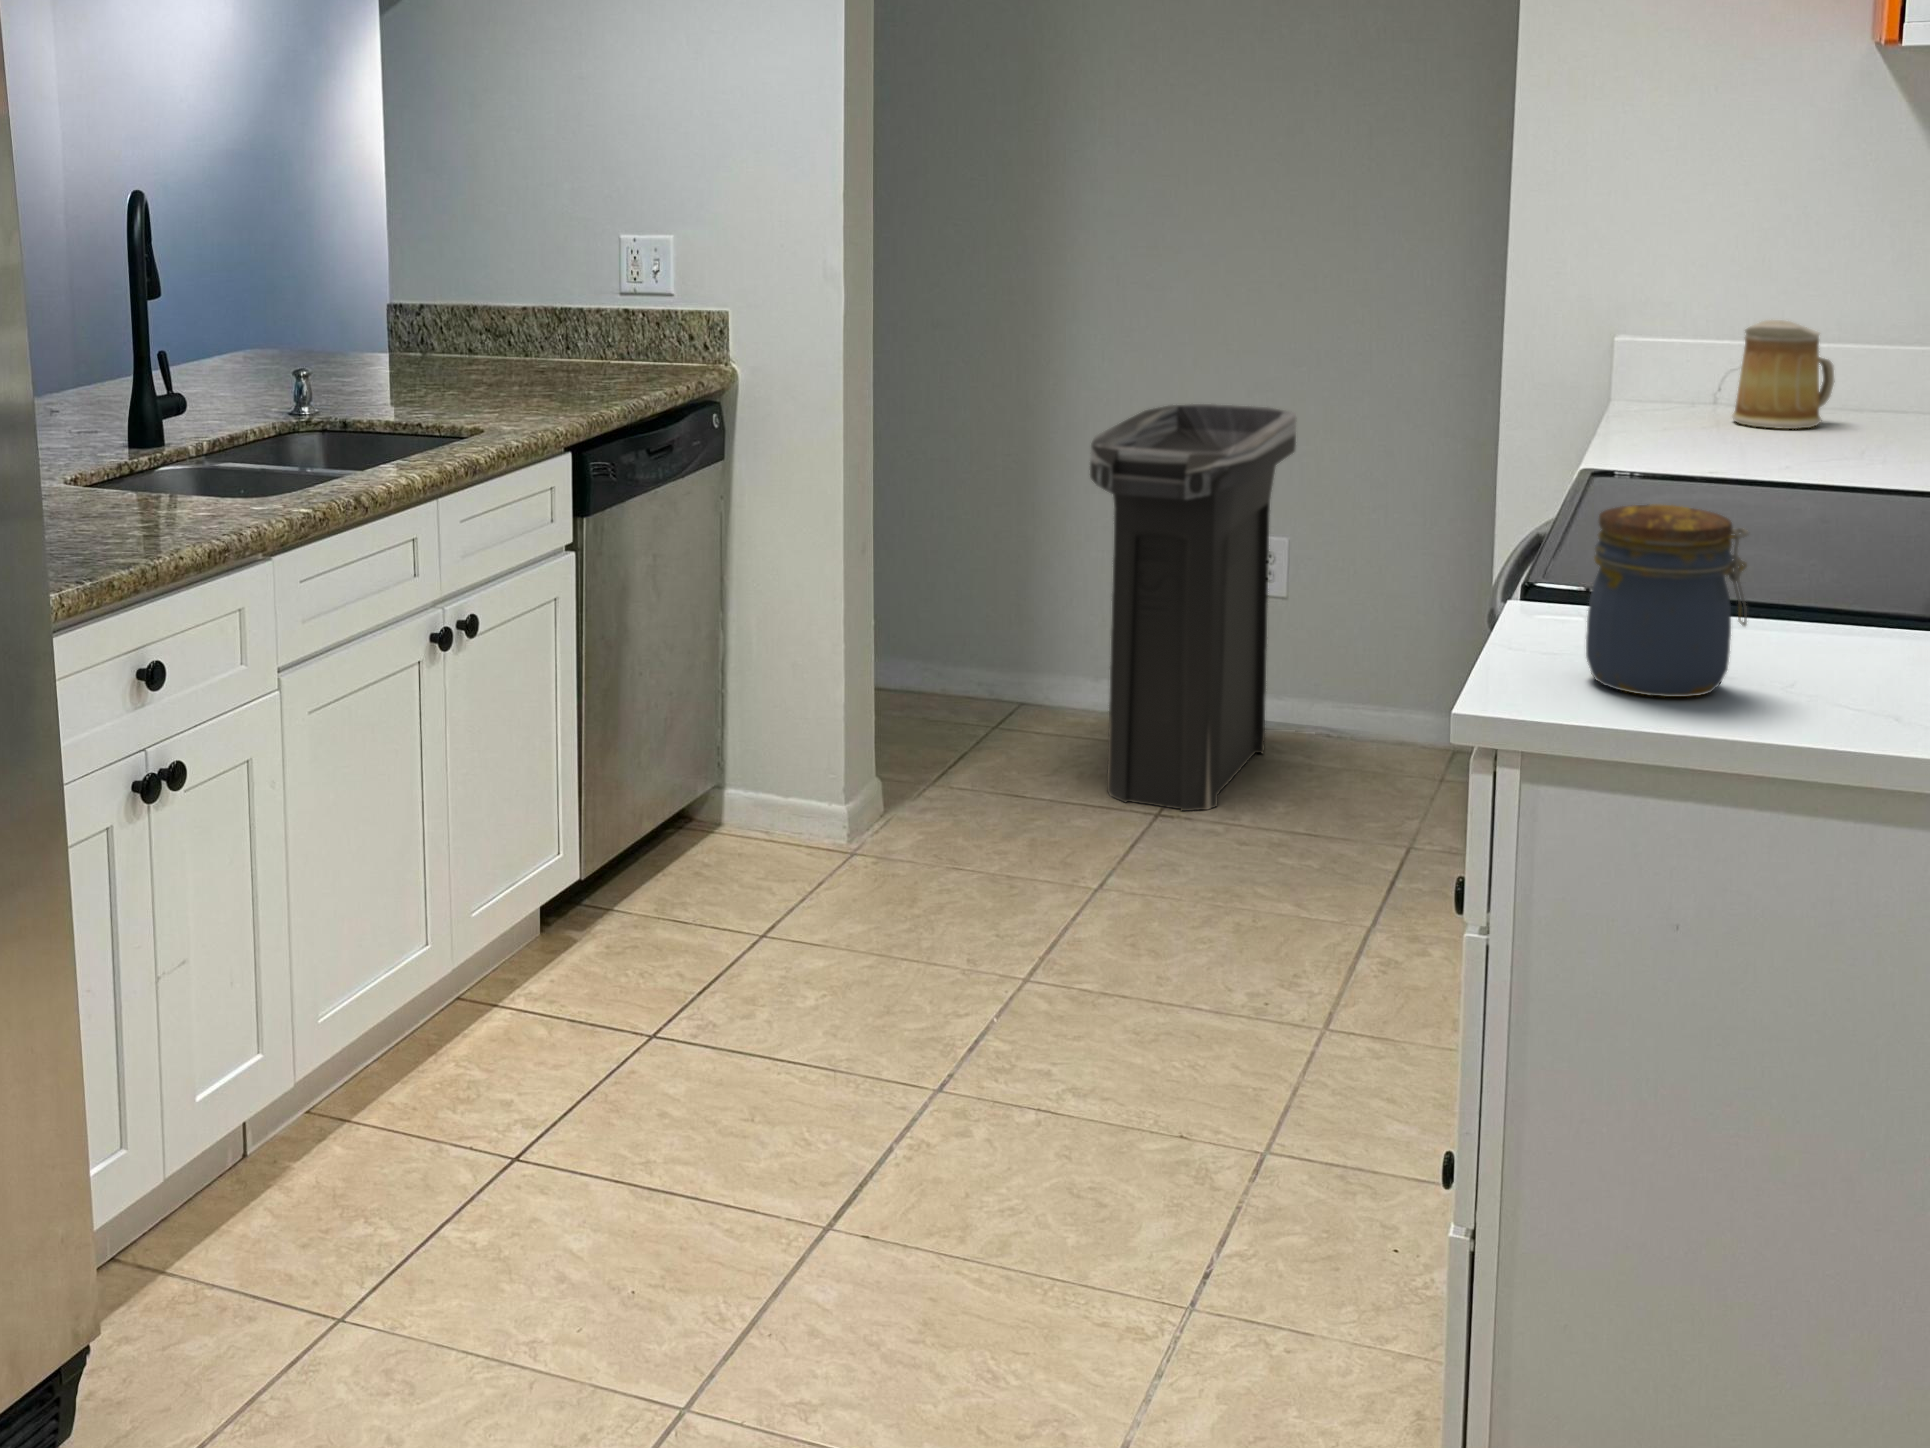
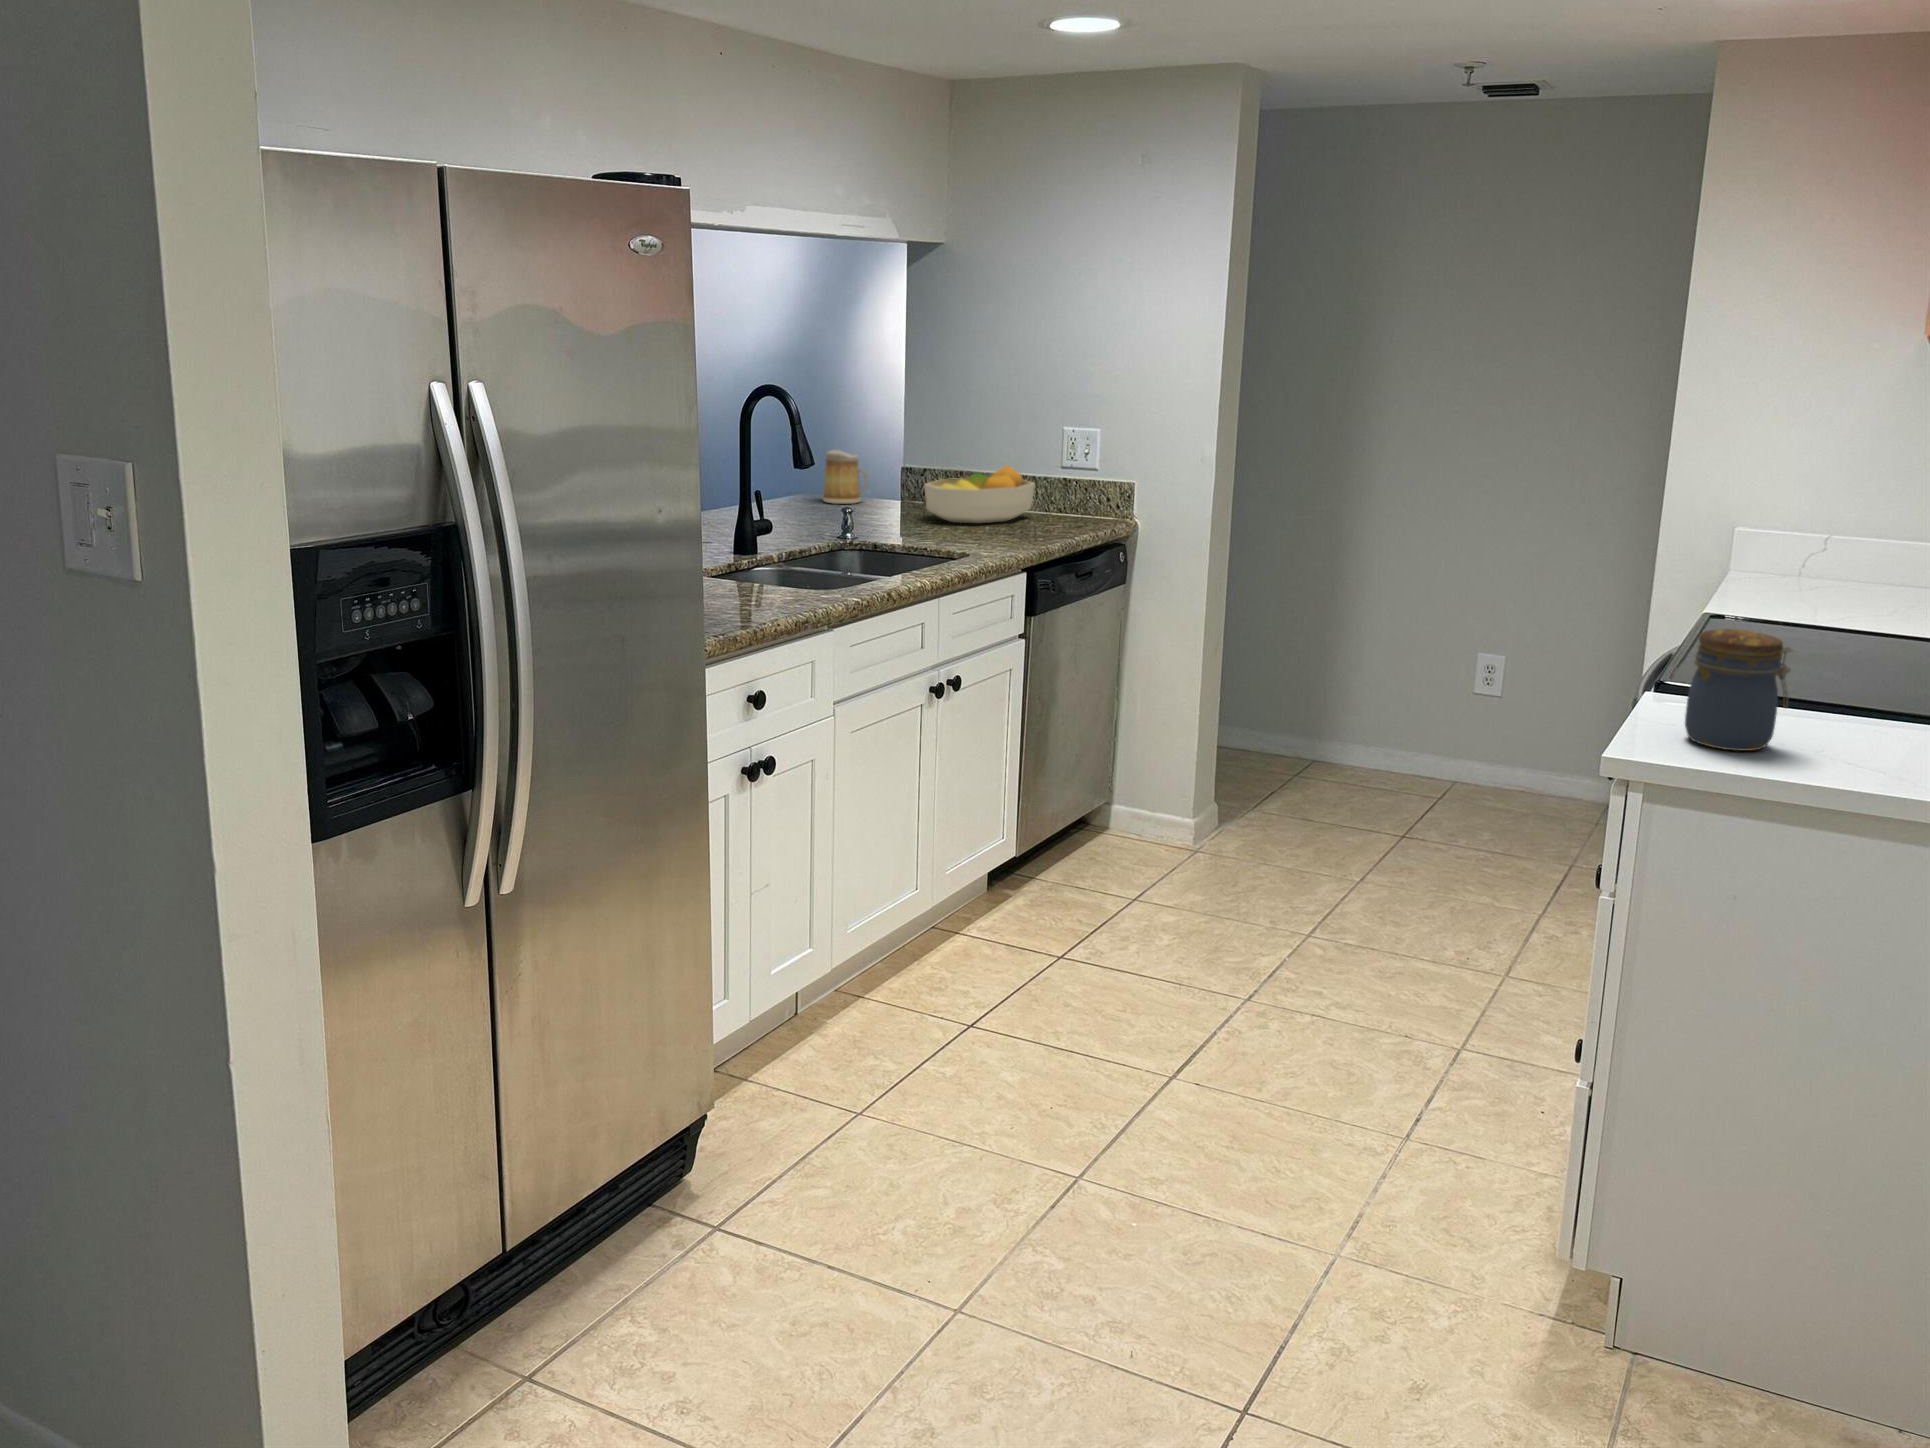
fruit bowl: none [418,295,583,384] -> present [924,465,1035,523]
mug: present [1732,320,1835,429] -> present [823,450,868,504]
trash can: present [1090,404,1296,811] -> none [1371,562,1518,836]

